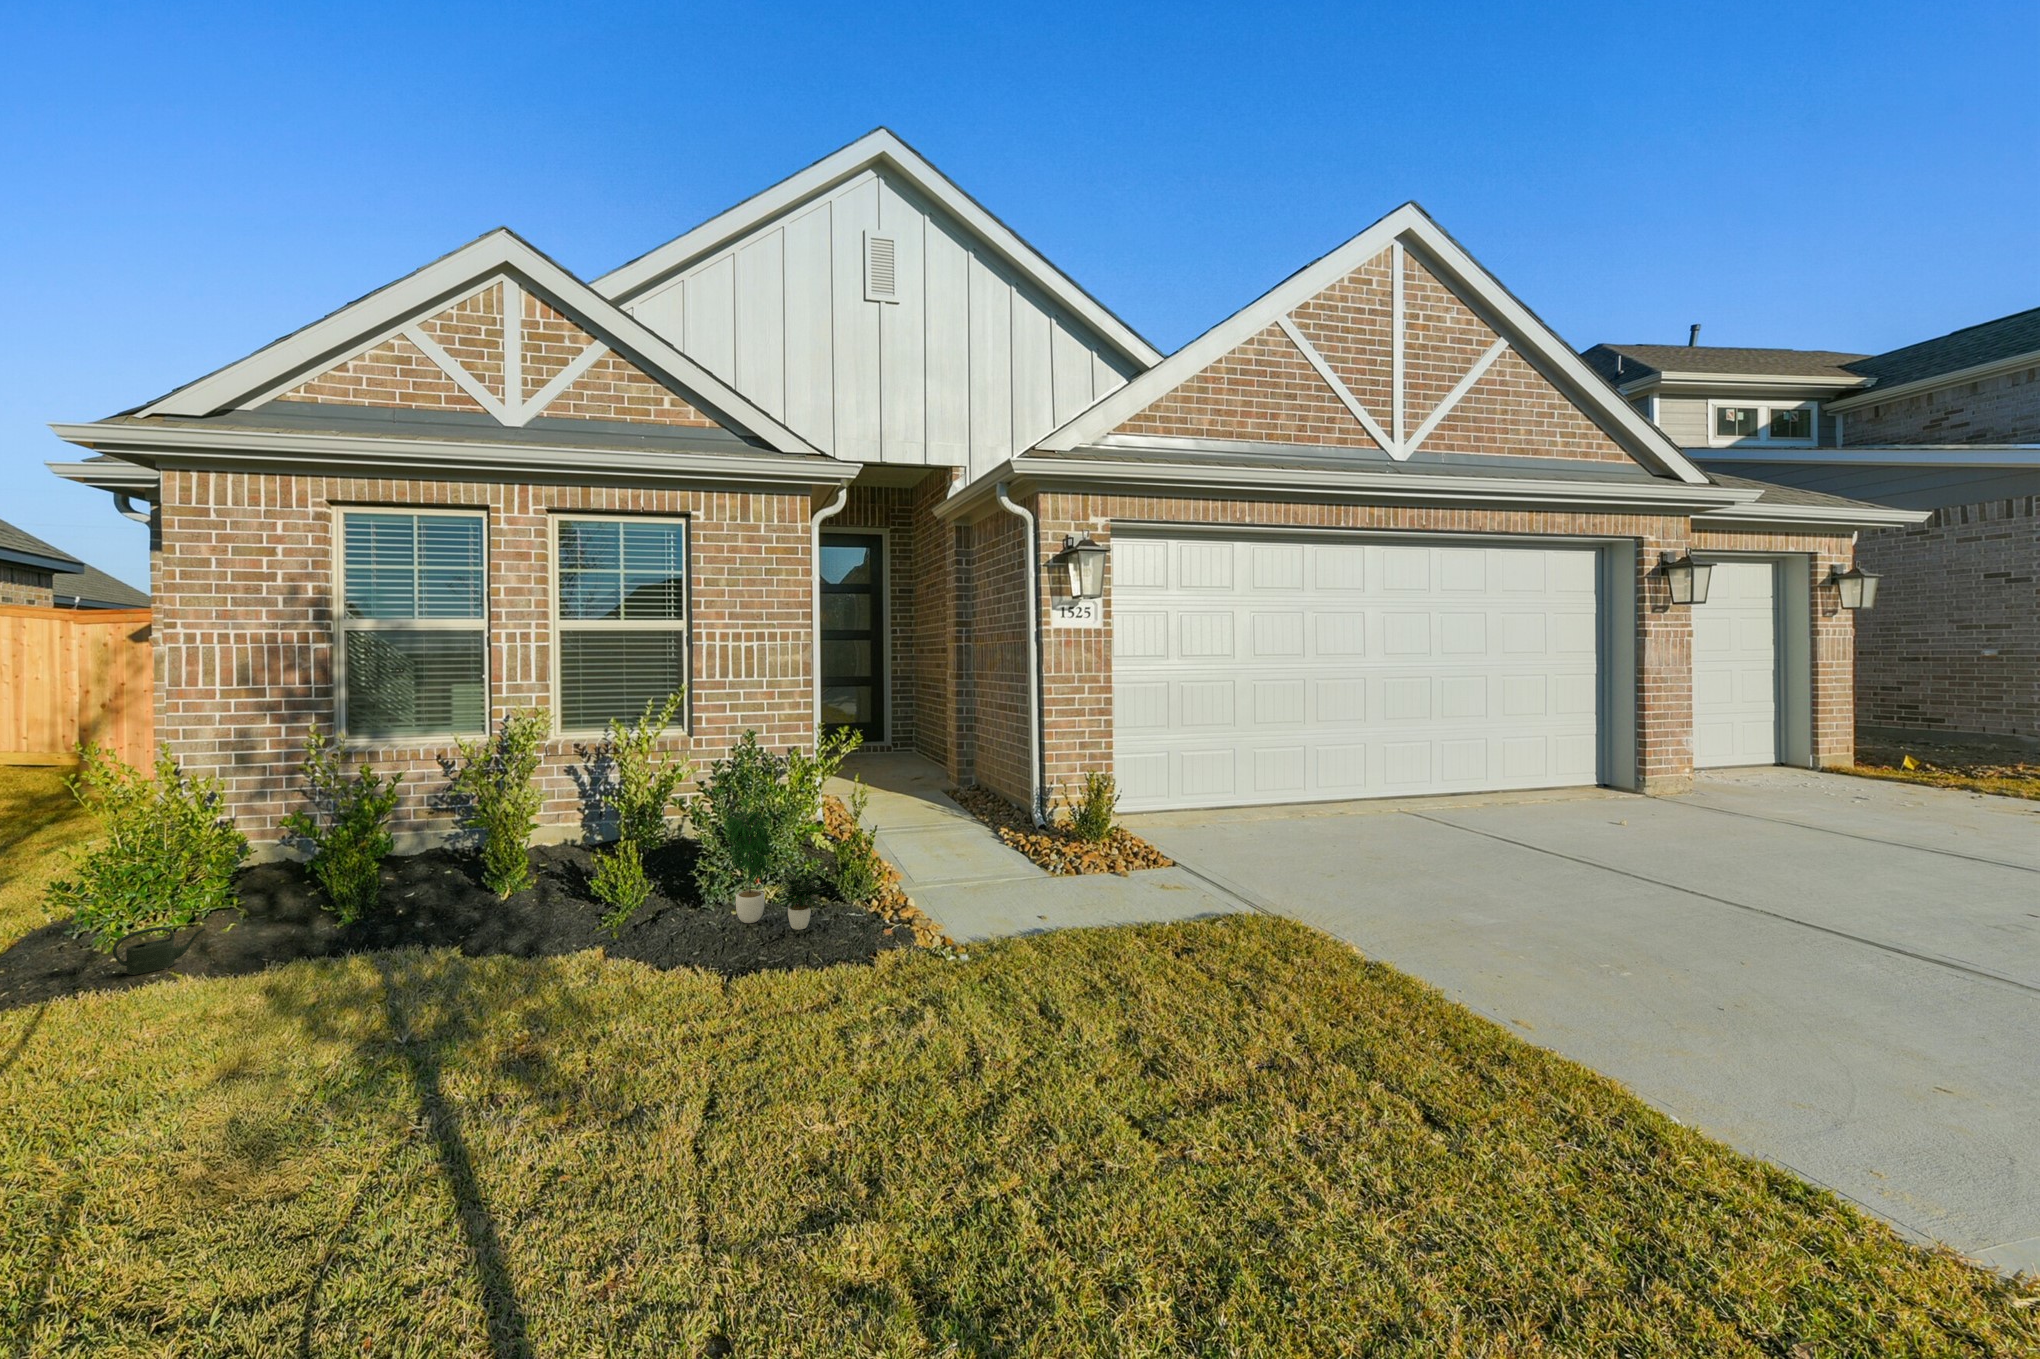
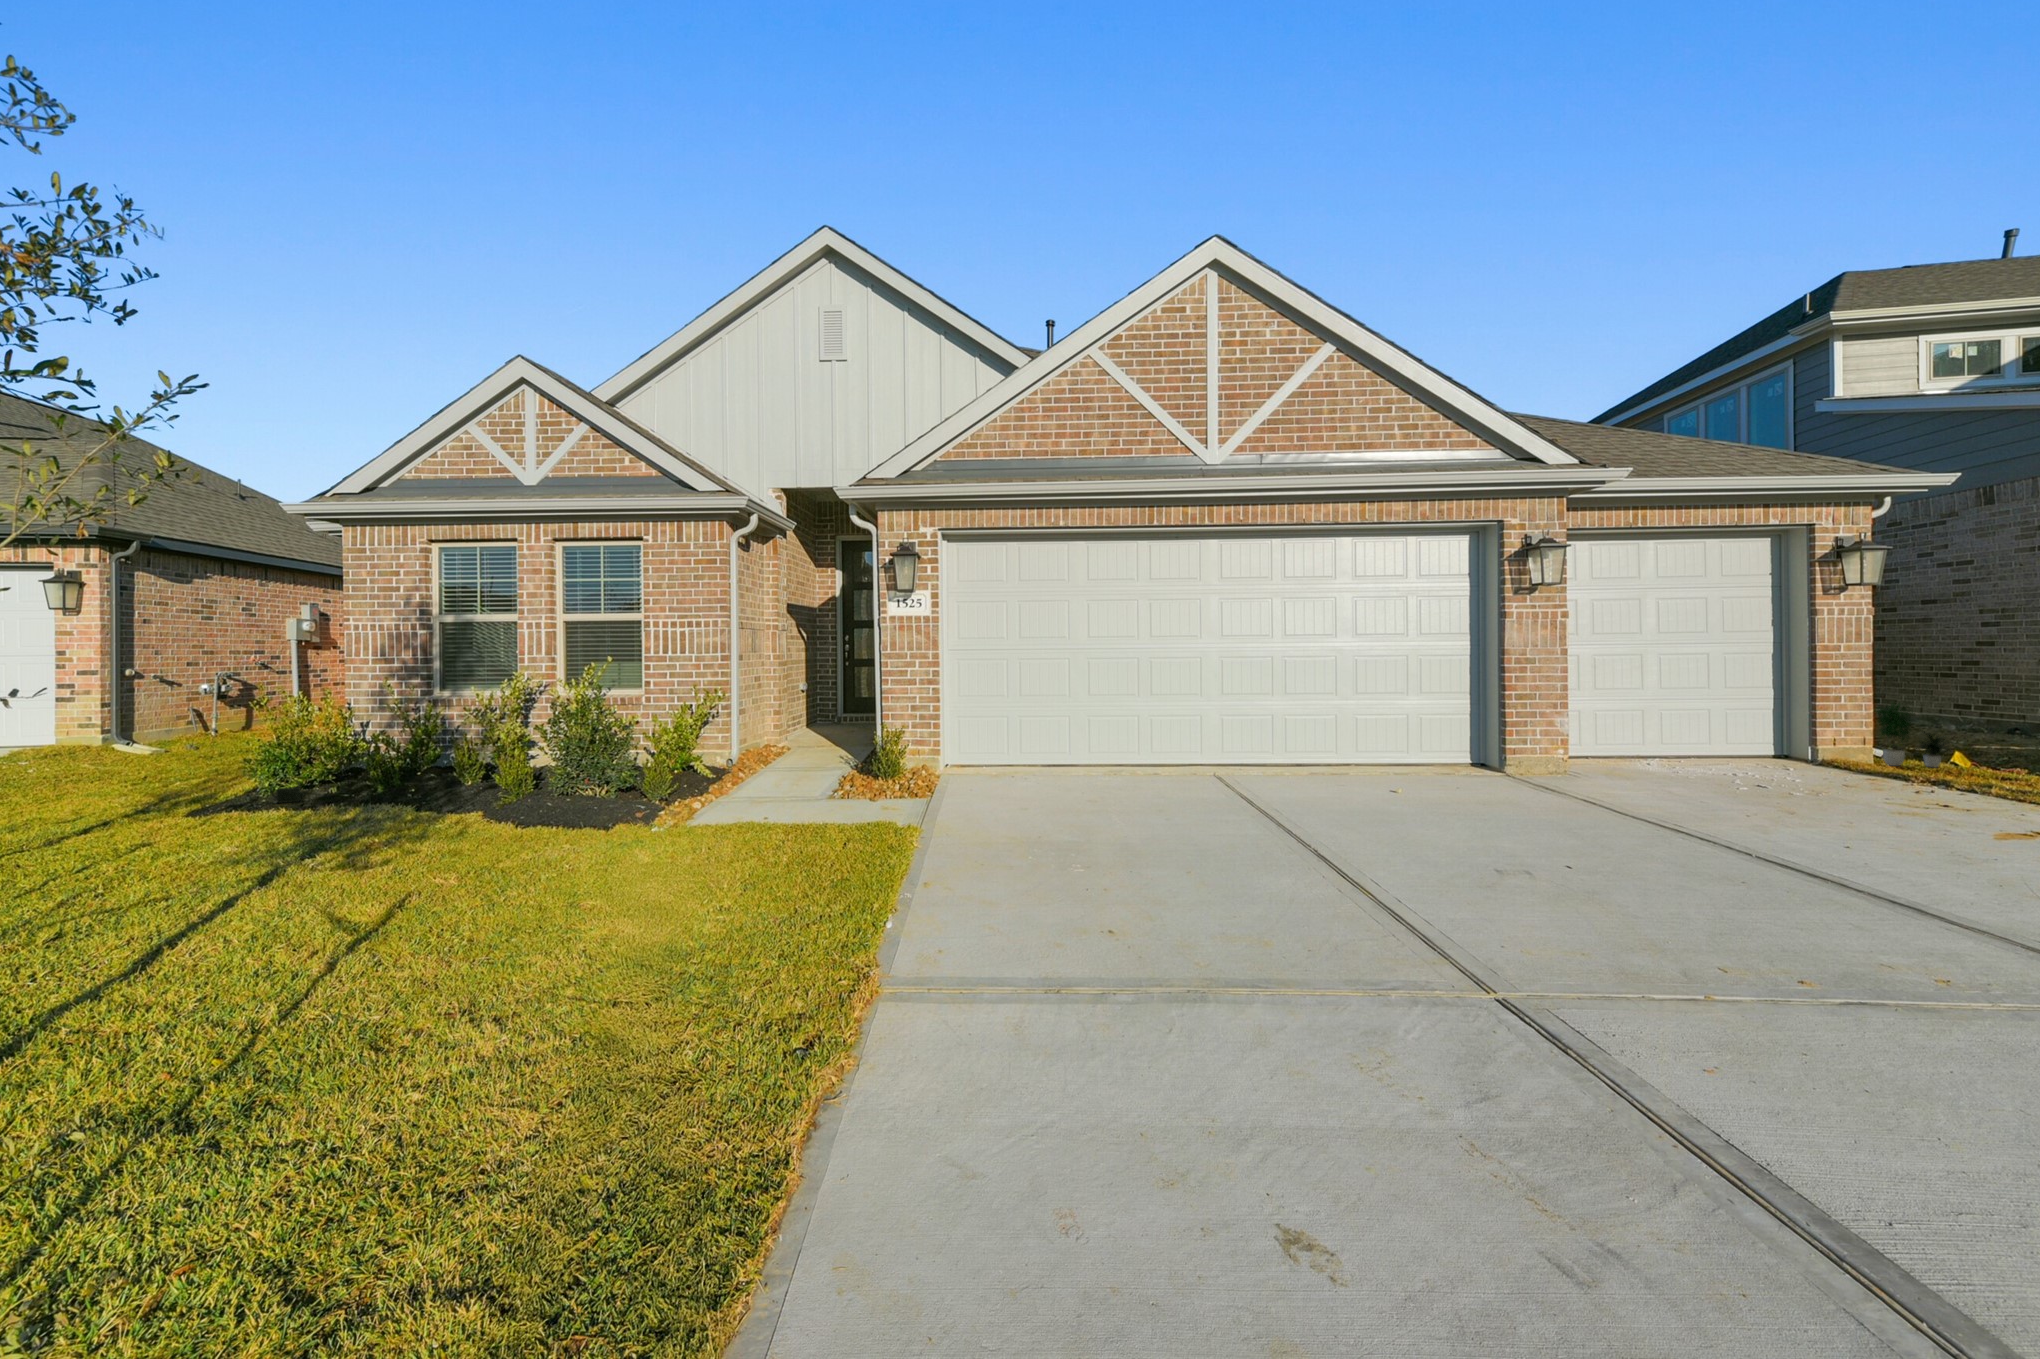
potted plant: present [725,806,824,930] -> present [1877,704,1946,767]

